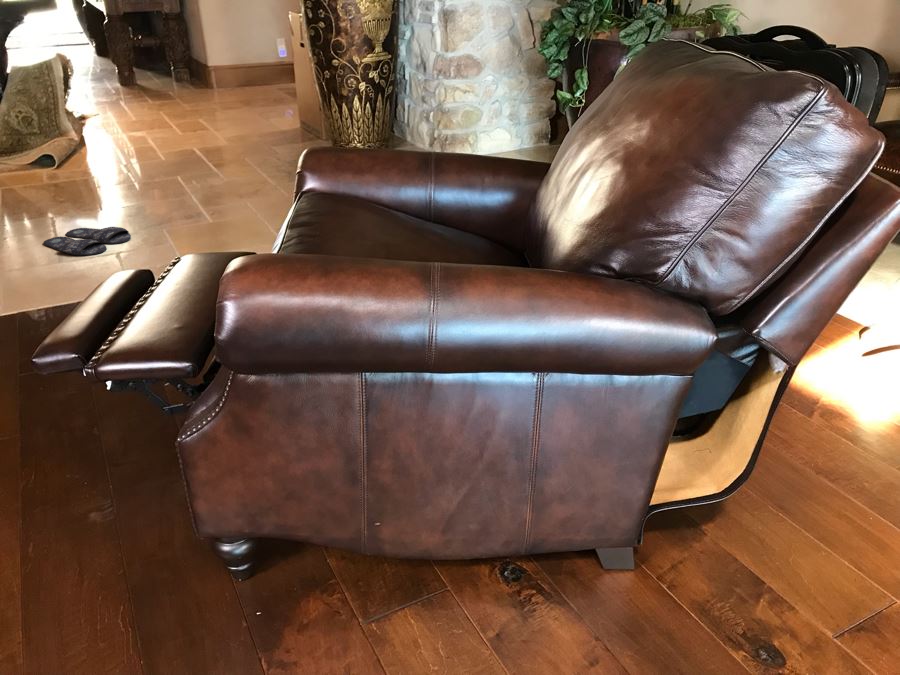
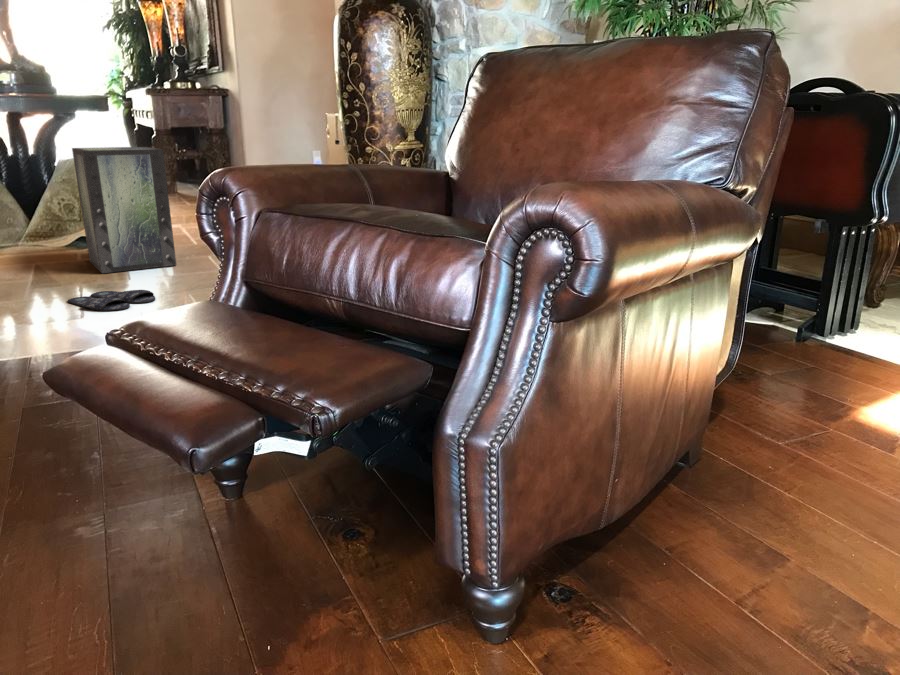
storage box: none [22,60,147,203] -> present [72,147,176,273]

